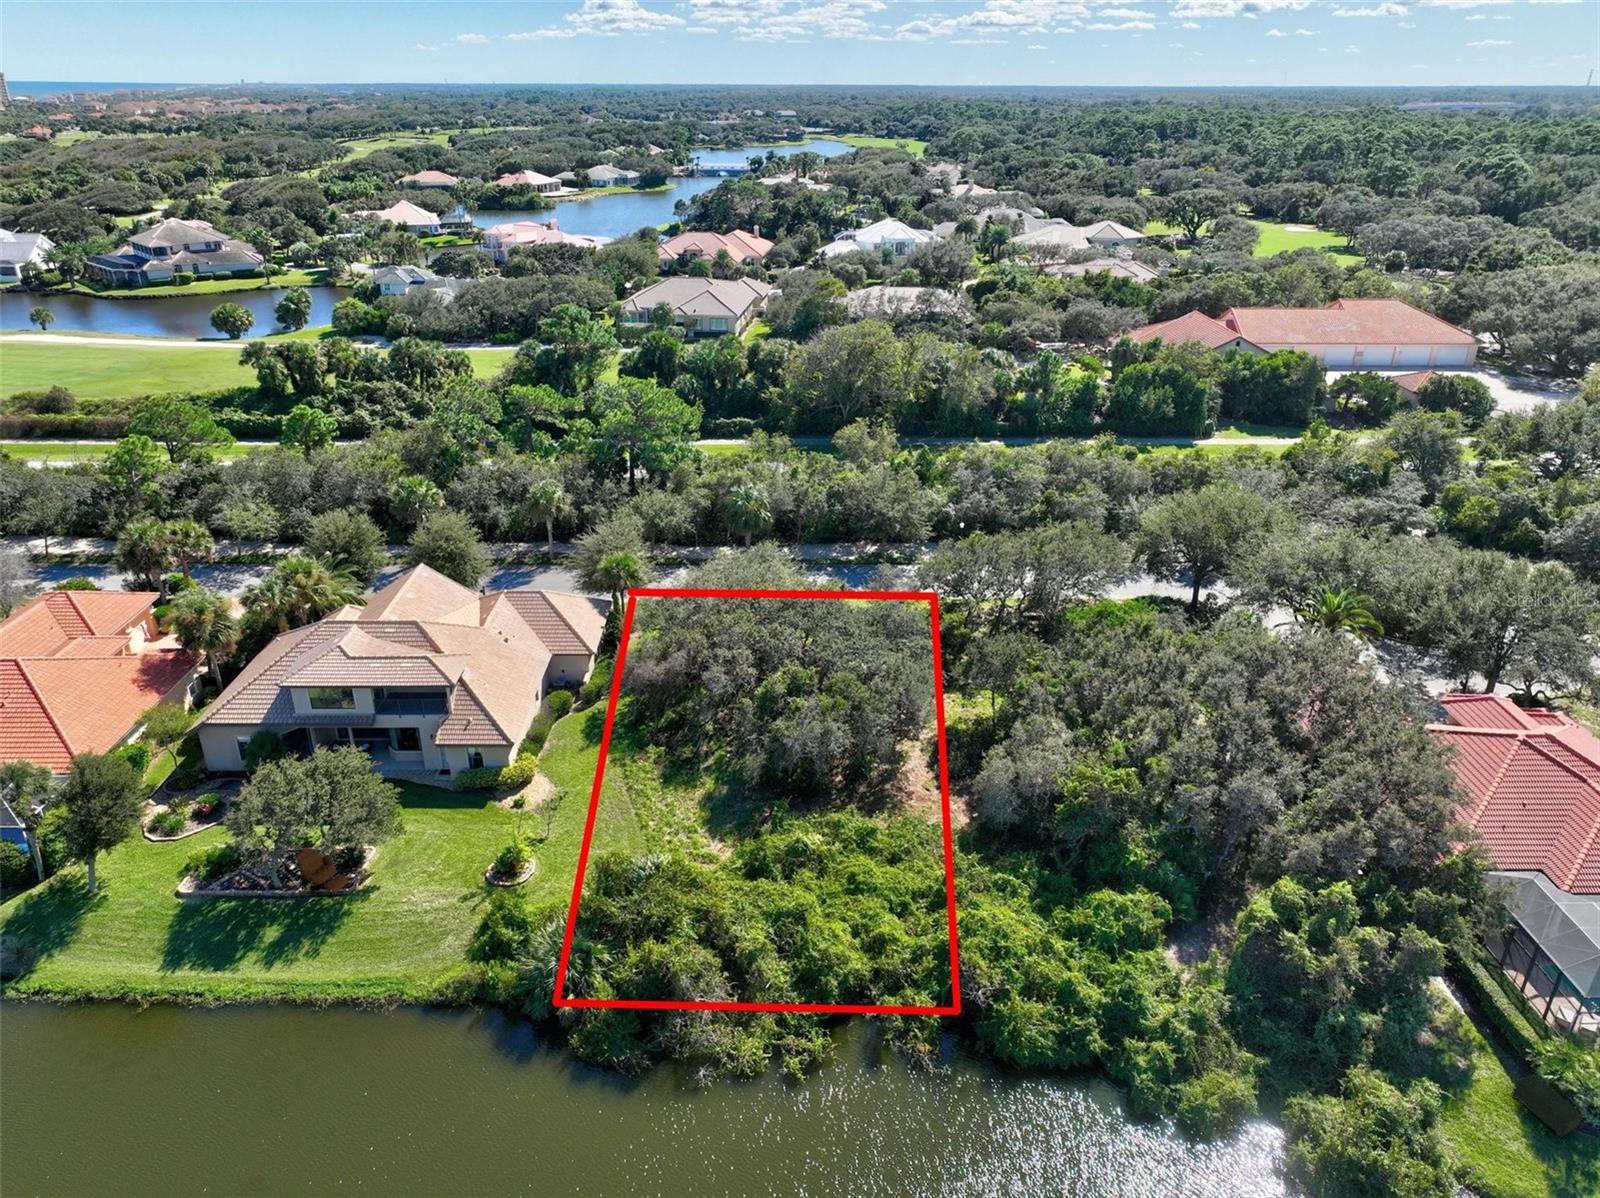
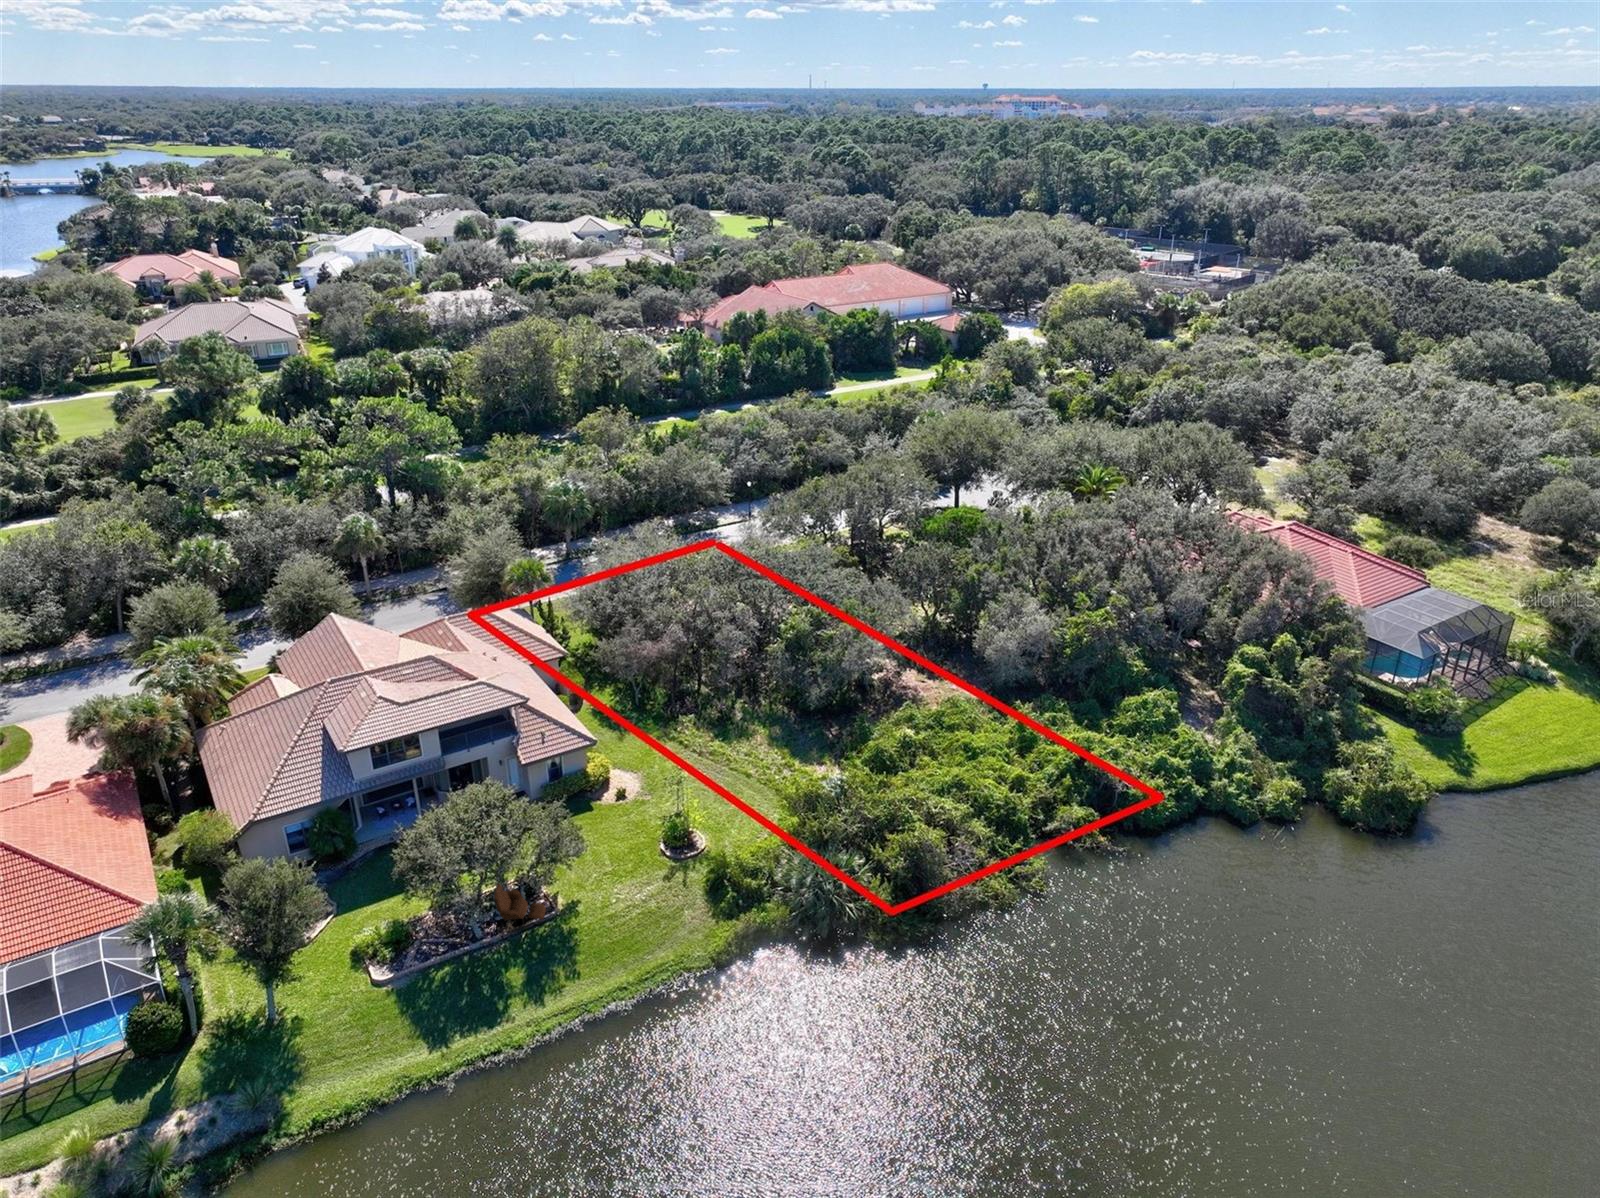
bench: present [1512,1074,1582,1137] -> none [1394,715,1435,744]

